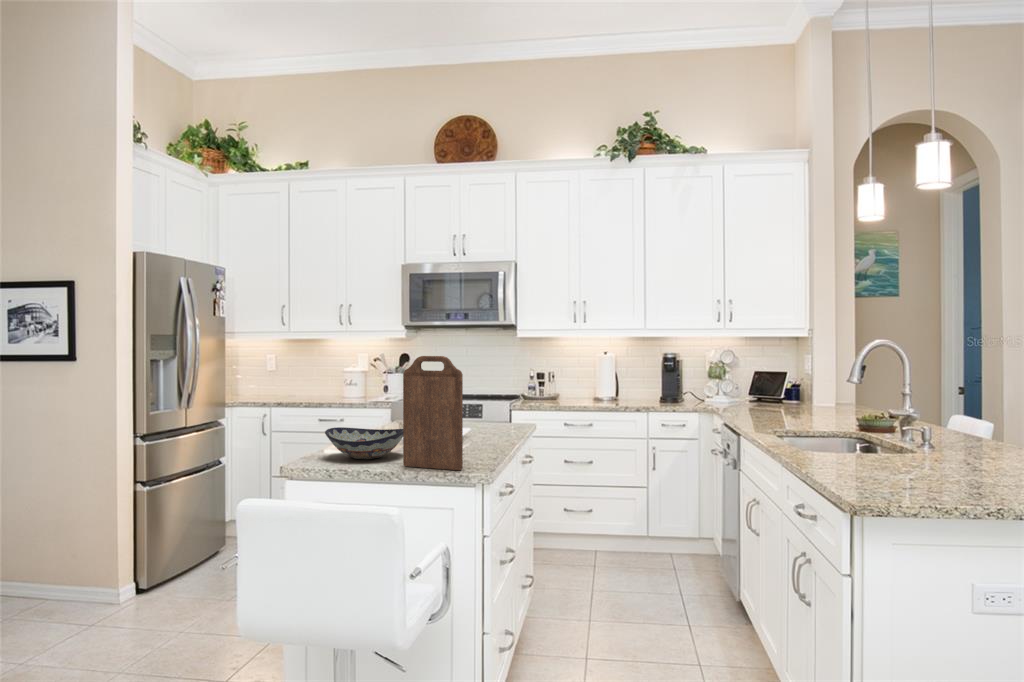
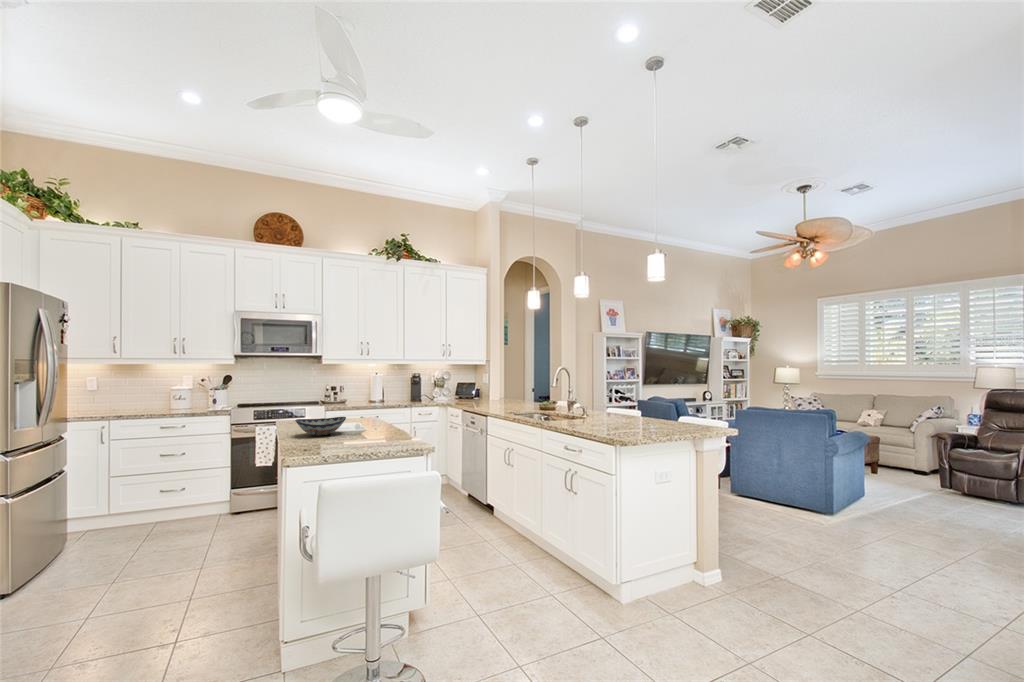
cutting board: present [403,356,463,470] -> none [356,375,392,435]

